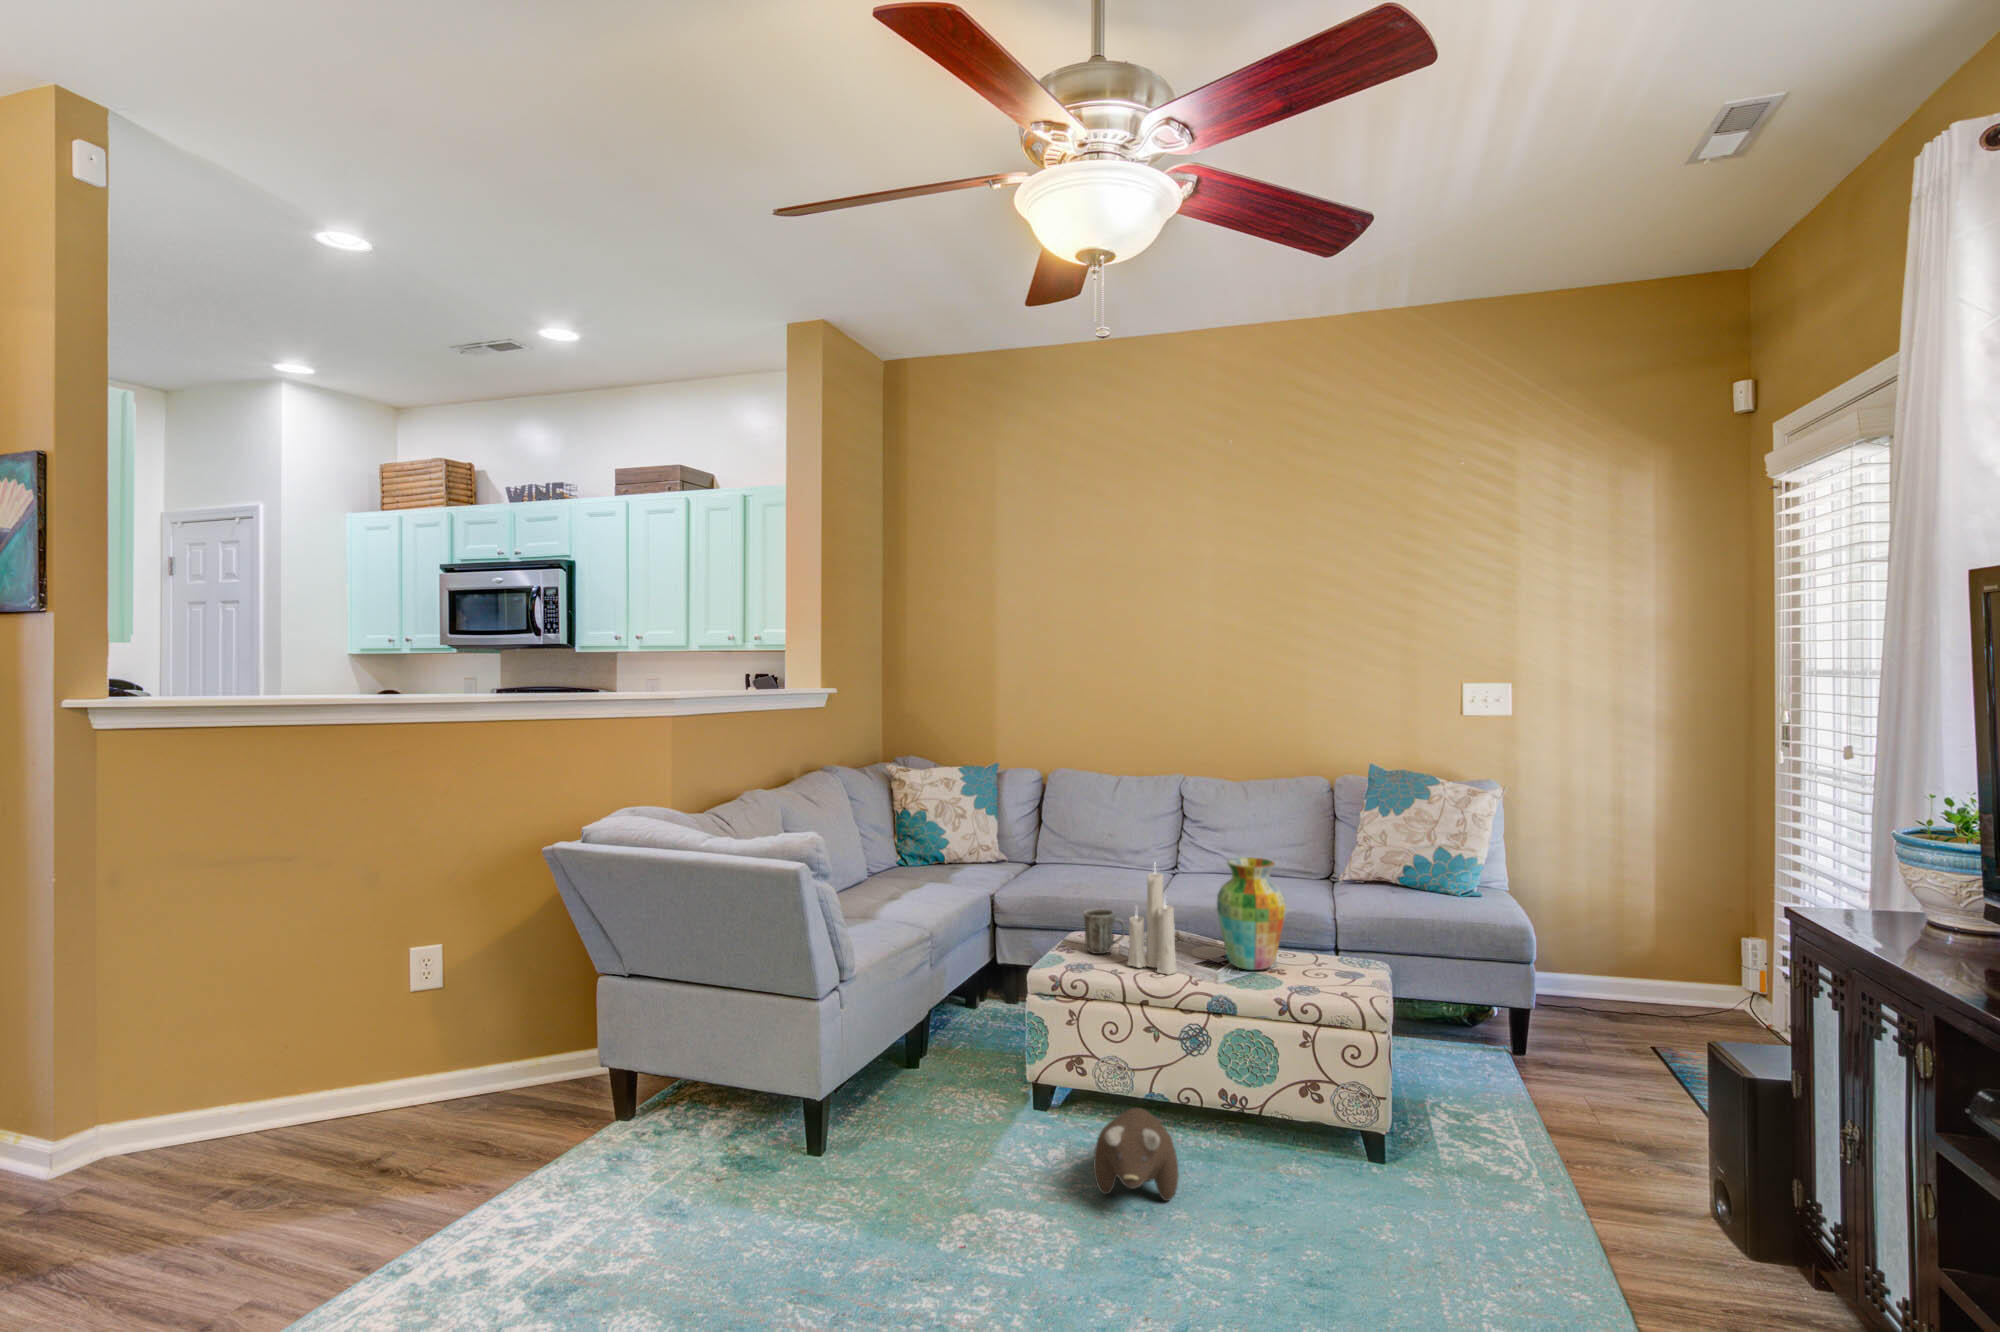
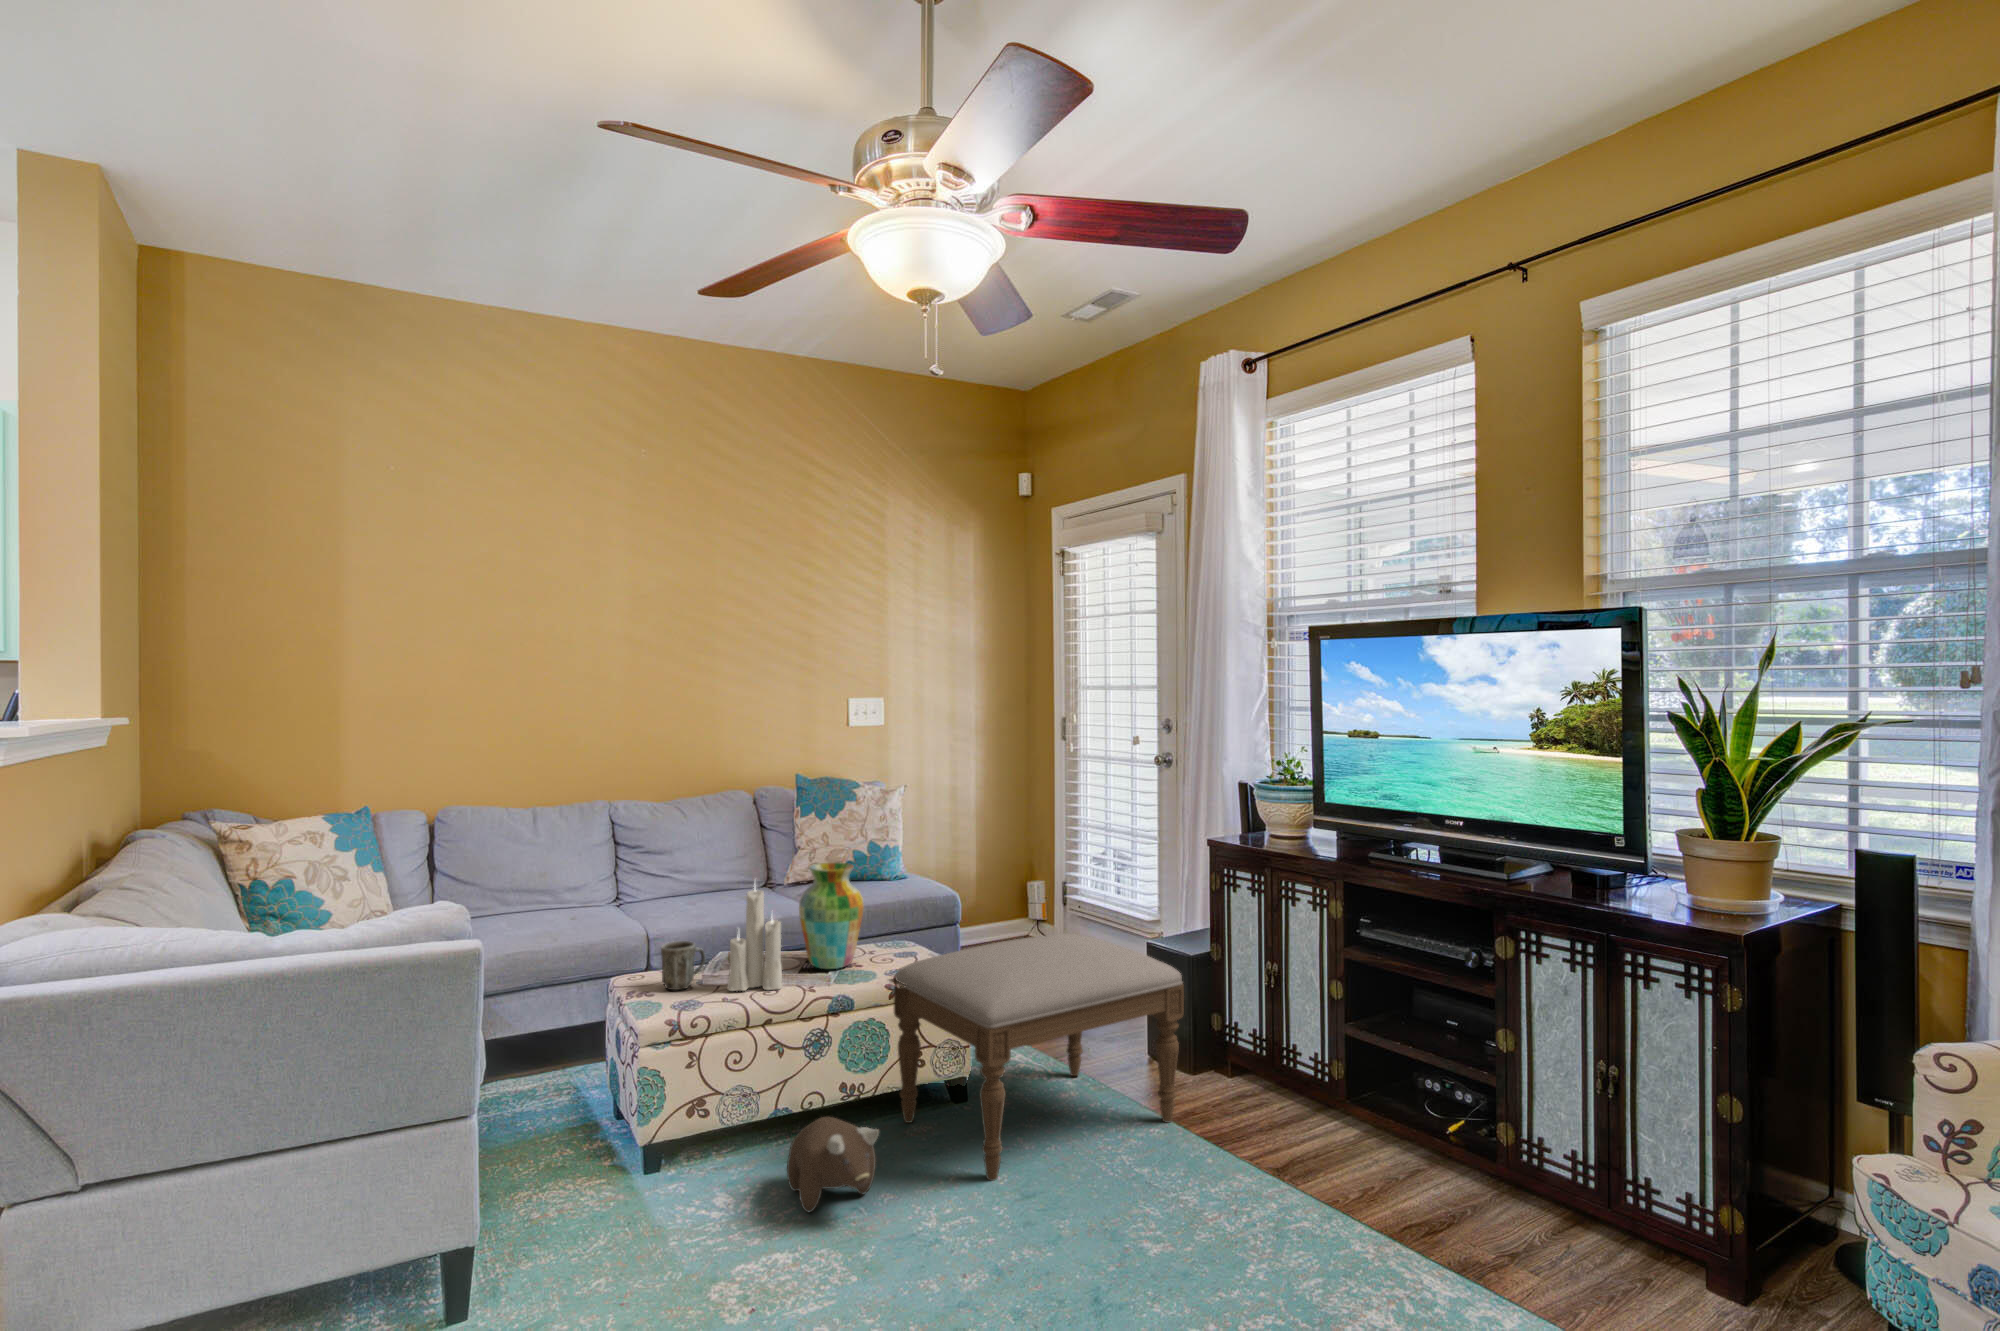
ottoman: none [1283,981,1643,1291] -> present [894,933,1184,1181]

